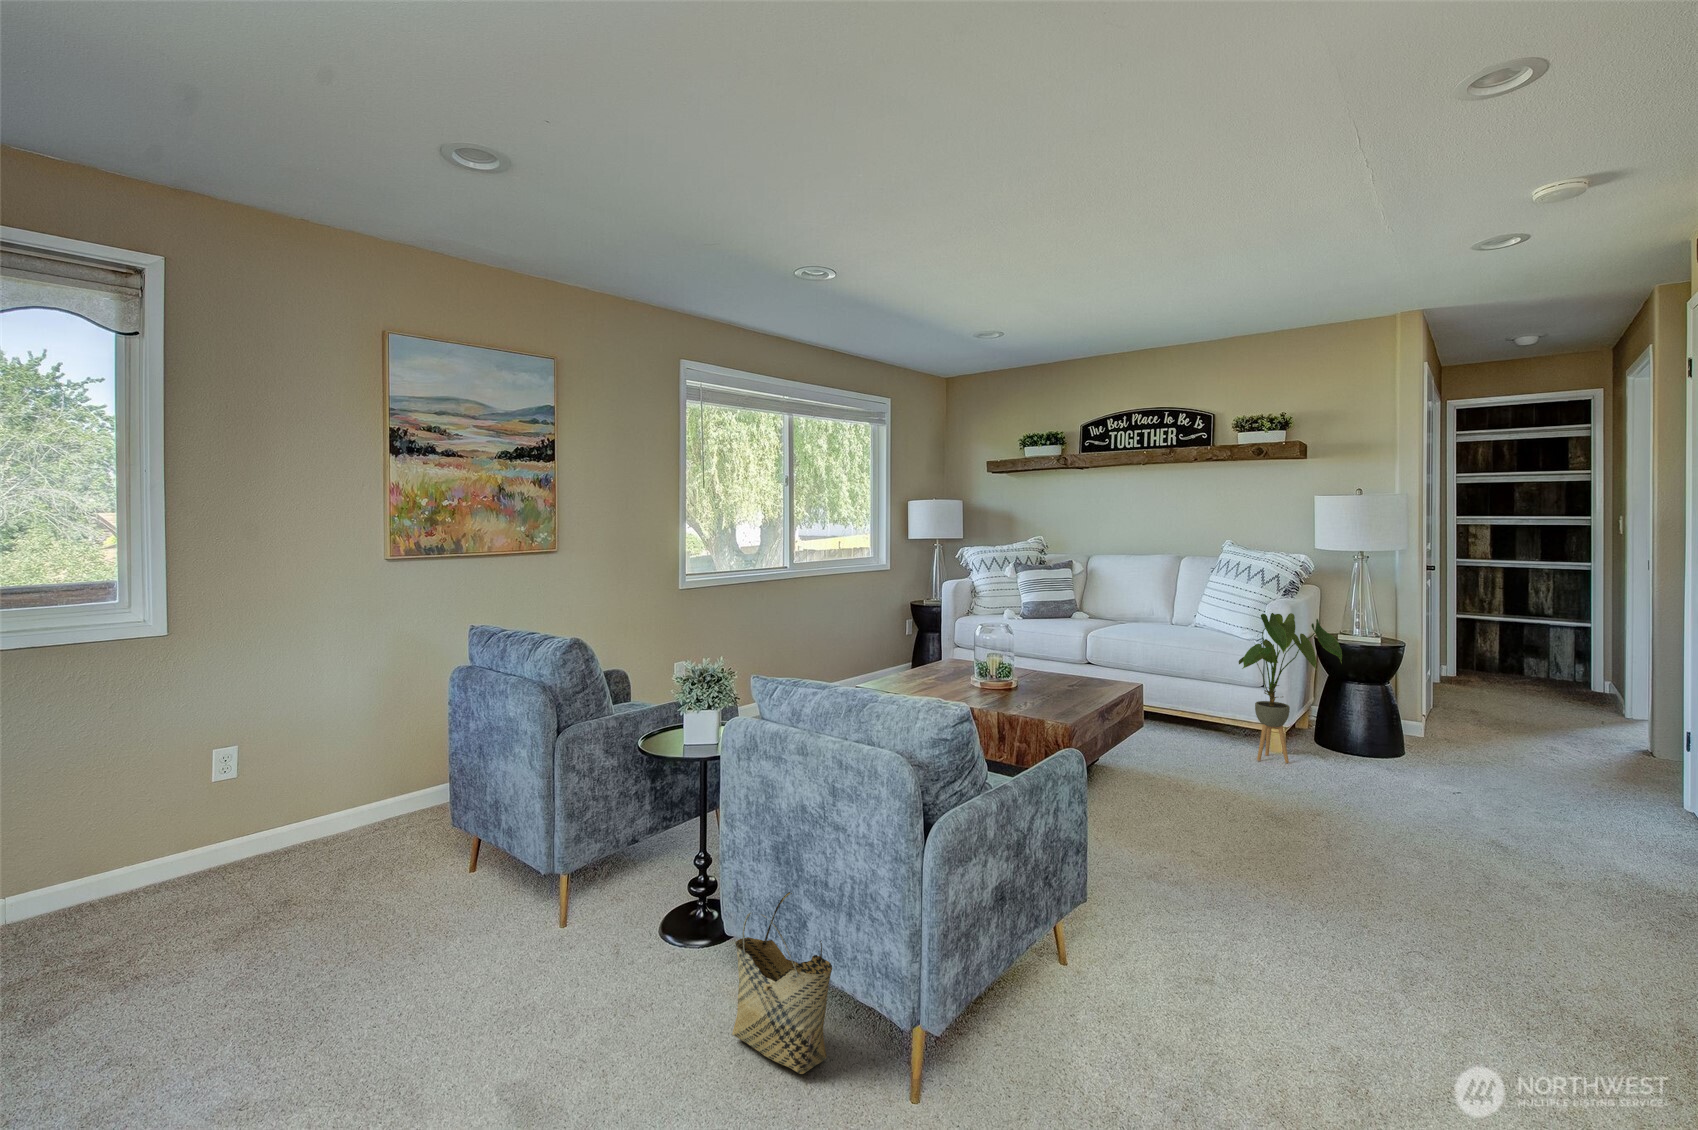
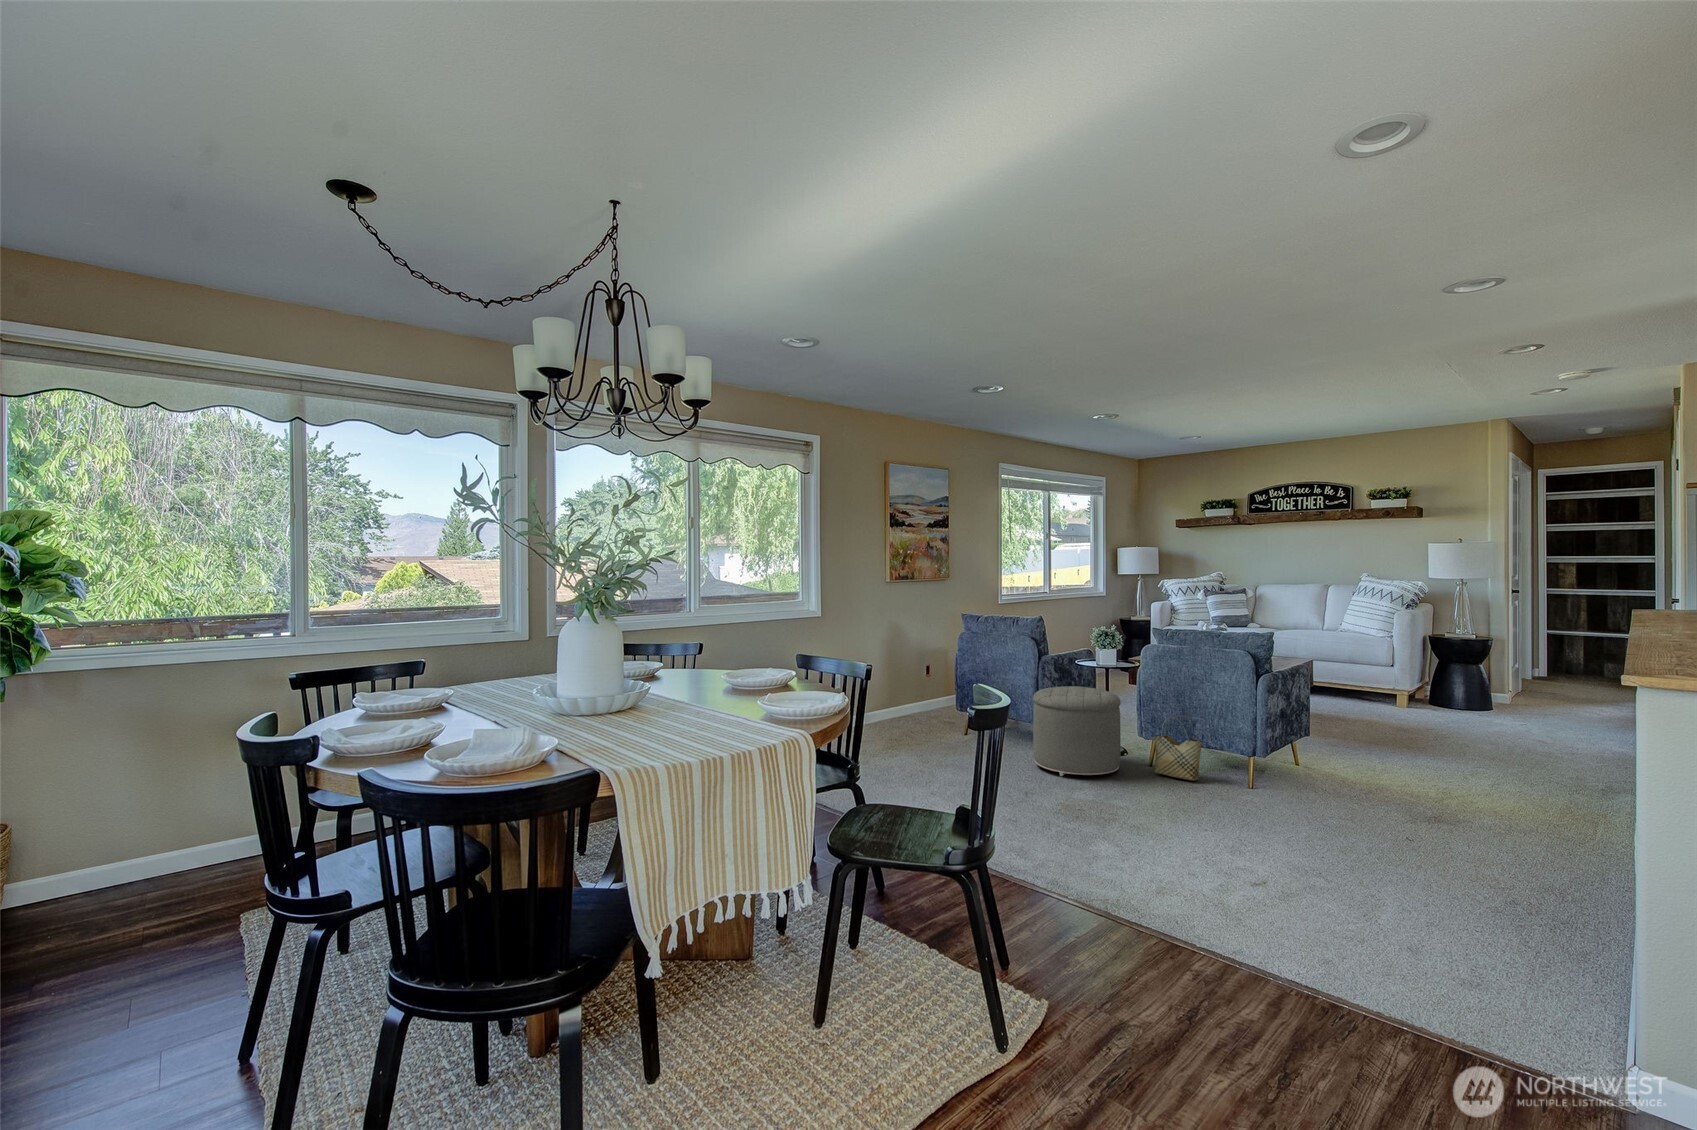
house plant: present [1239,613,1342,763] -> none [1374,617,1444,711]
ottoman: none [453,805,672,1072] -> present [1033,686,1121,776]

